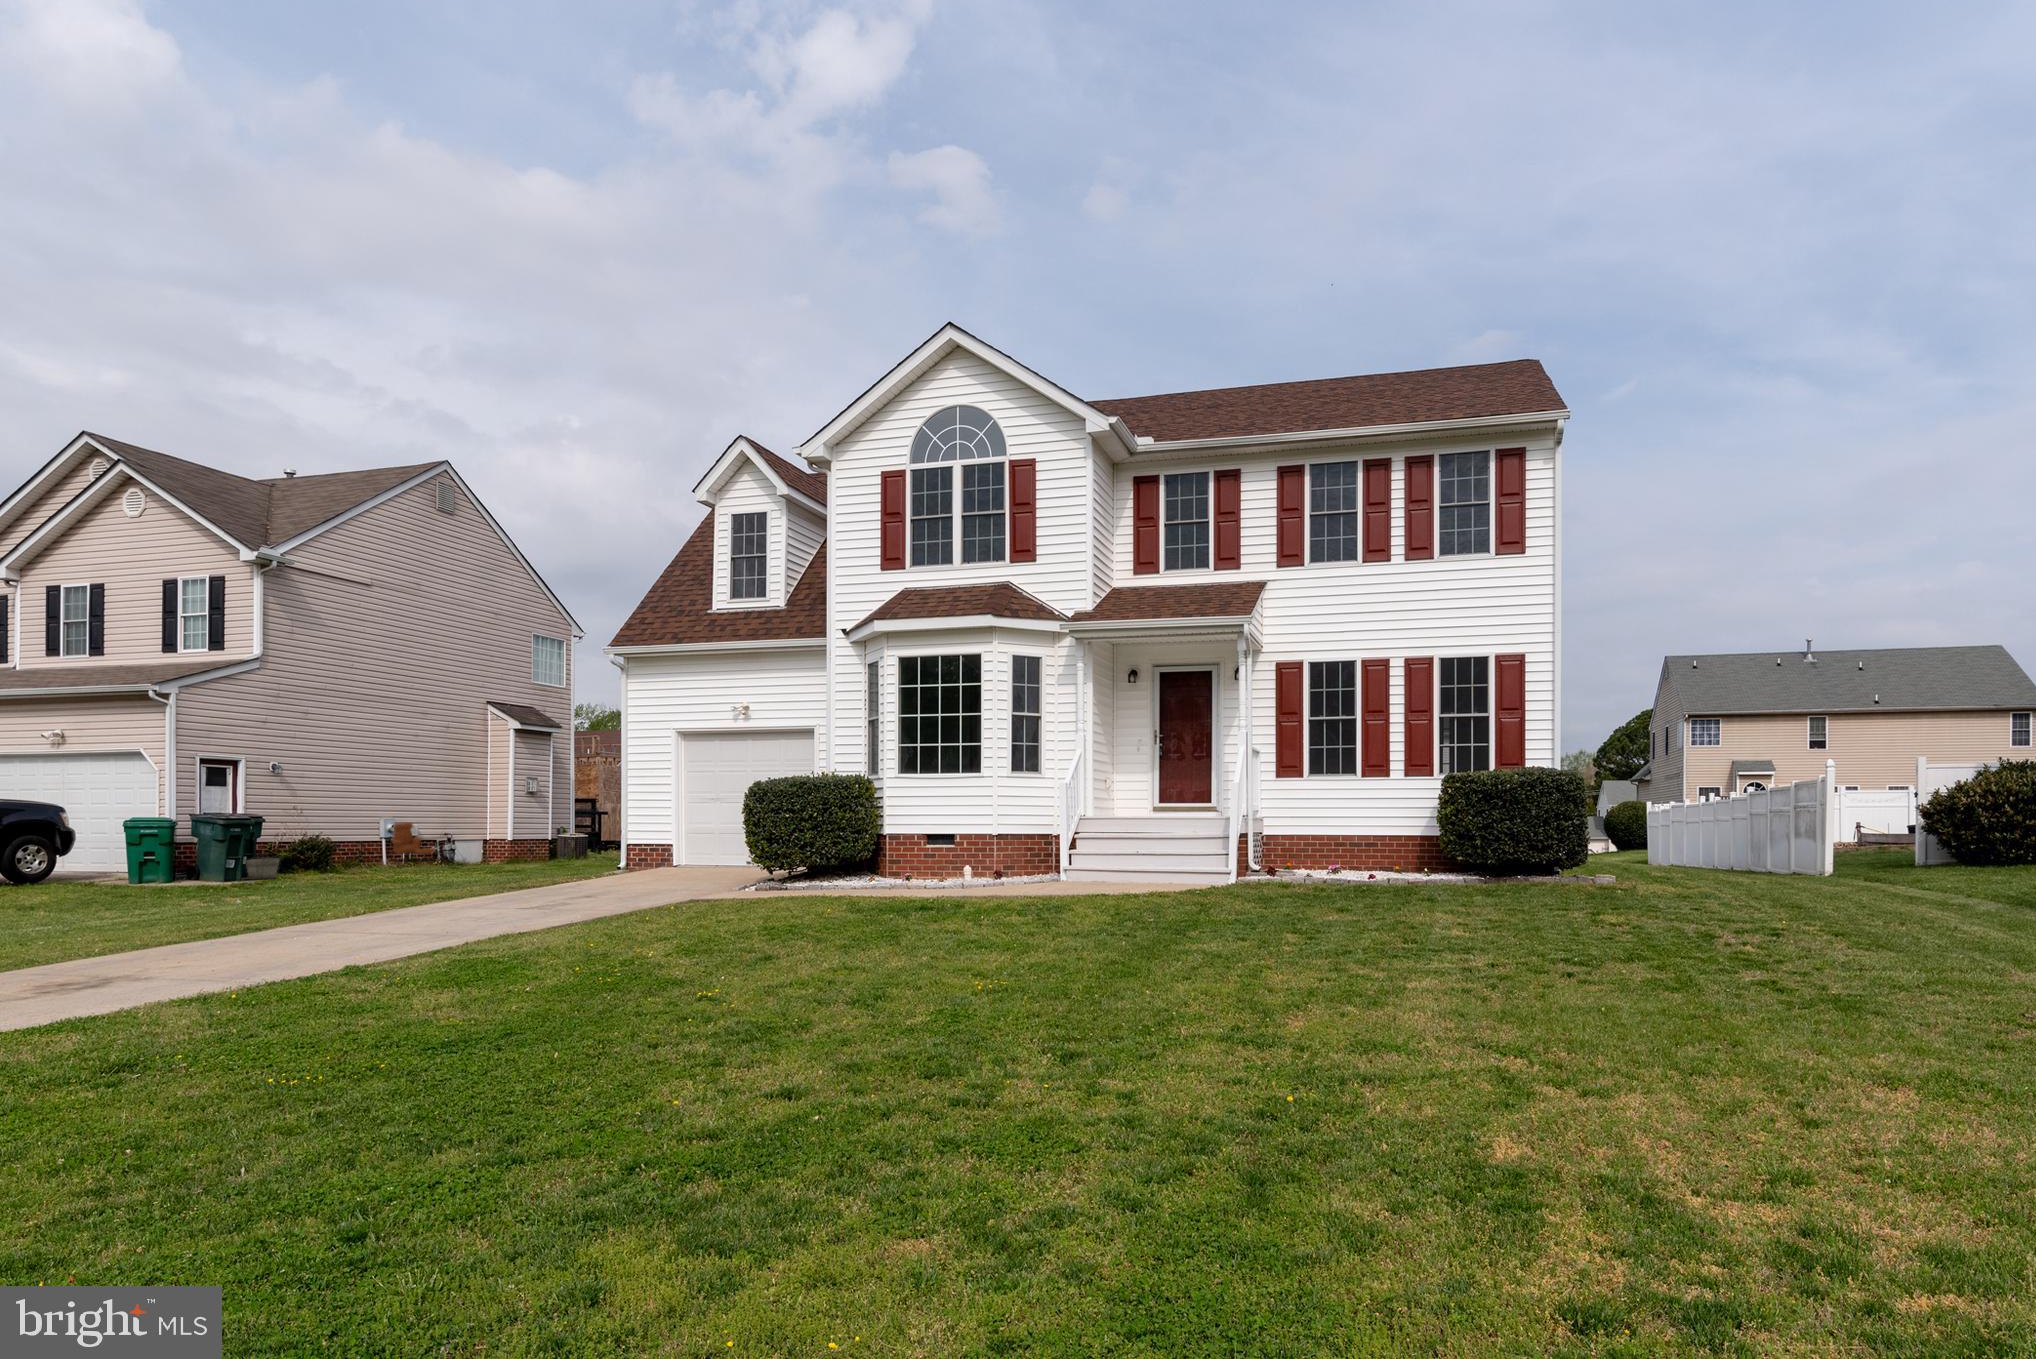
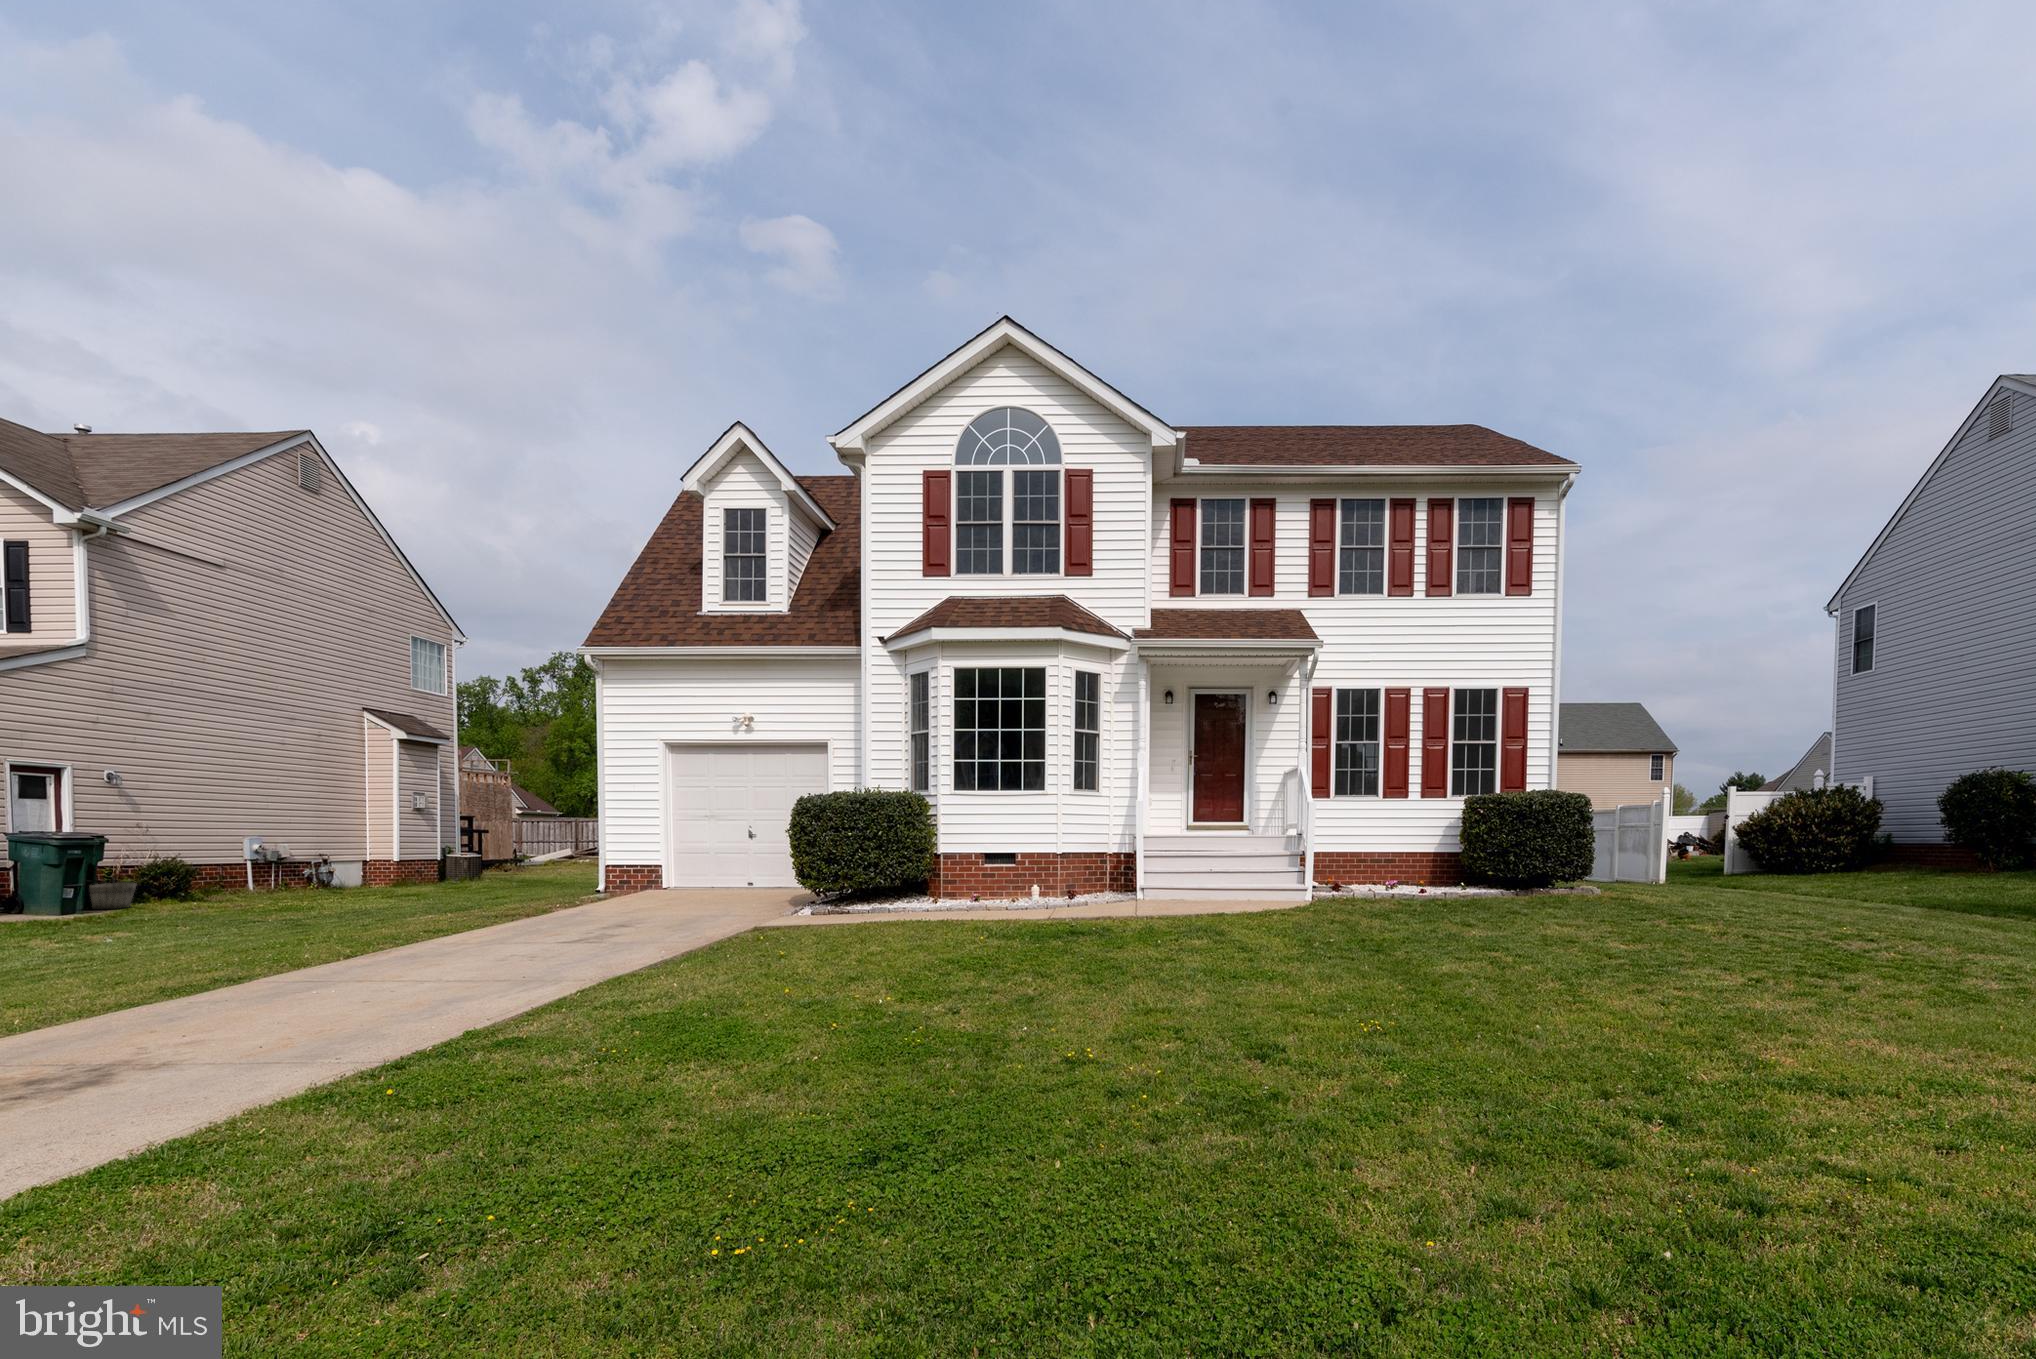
lounge chair: present [392,822,435,861] -> none [259,838,316,883]

